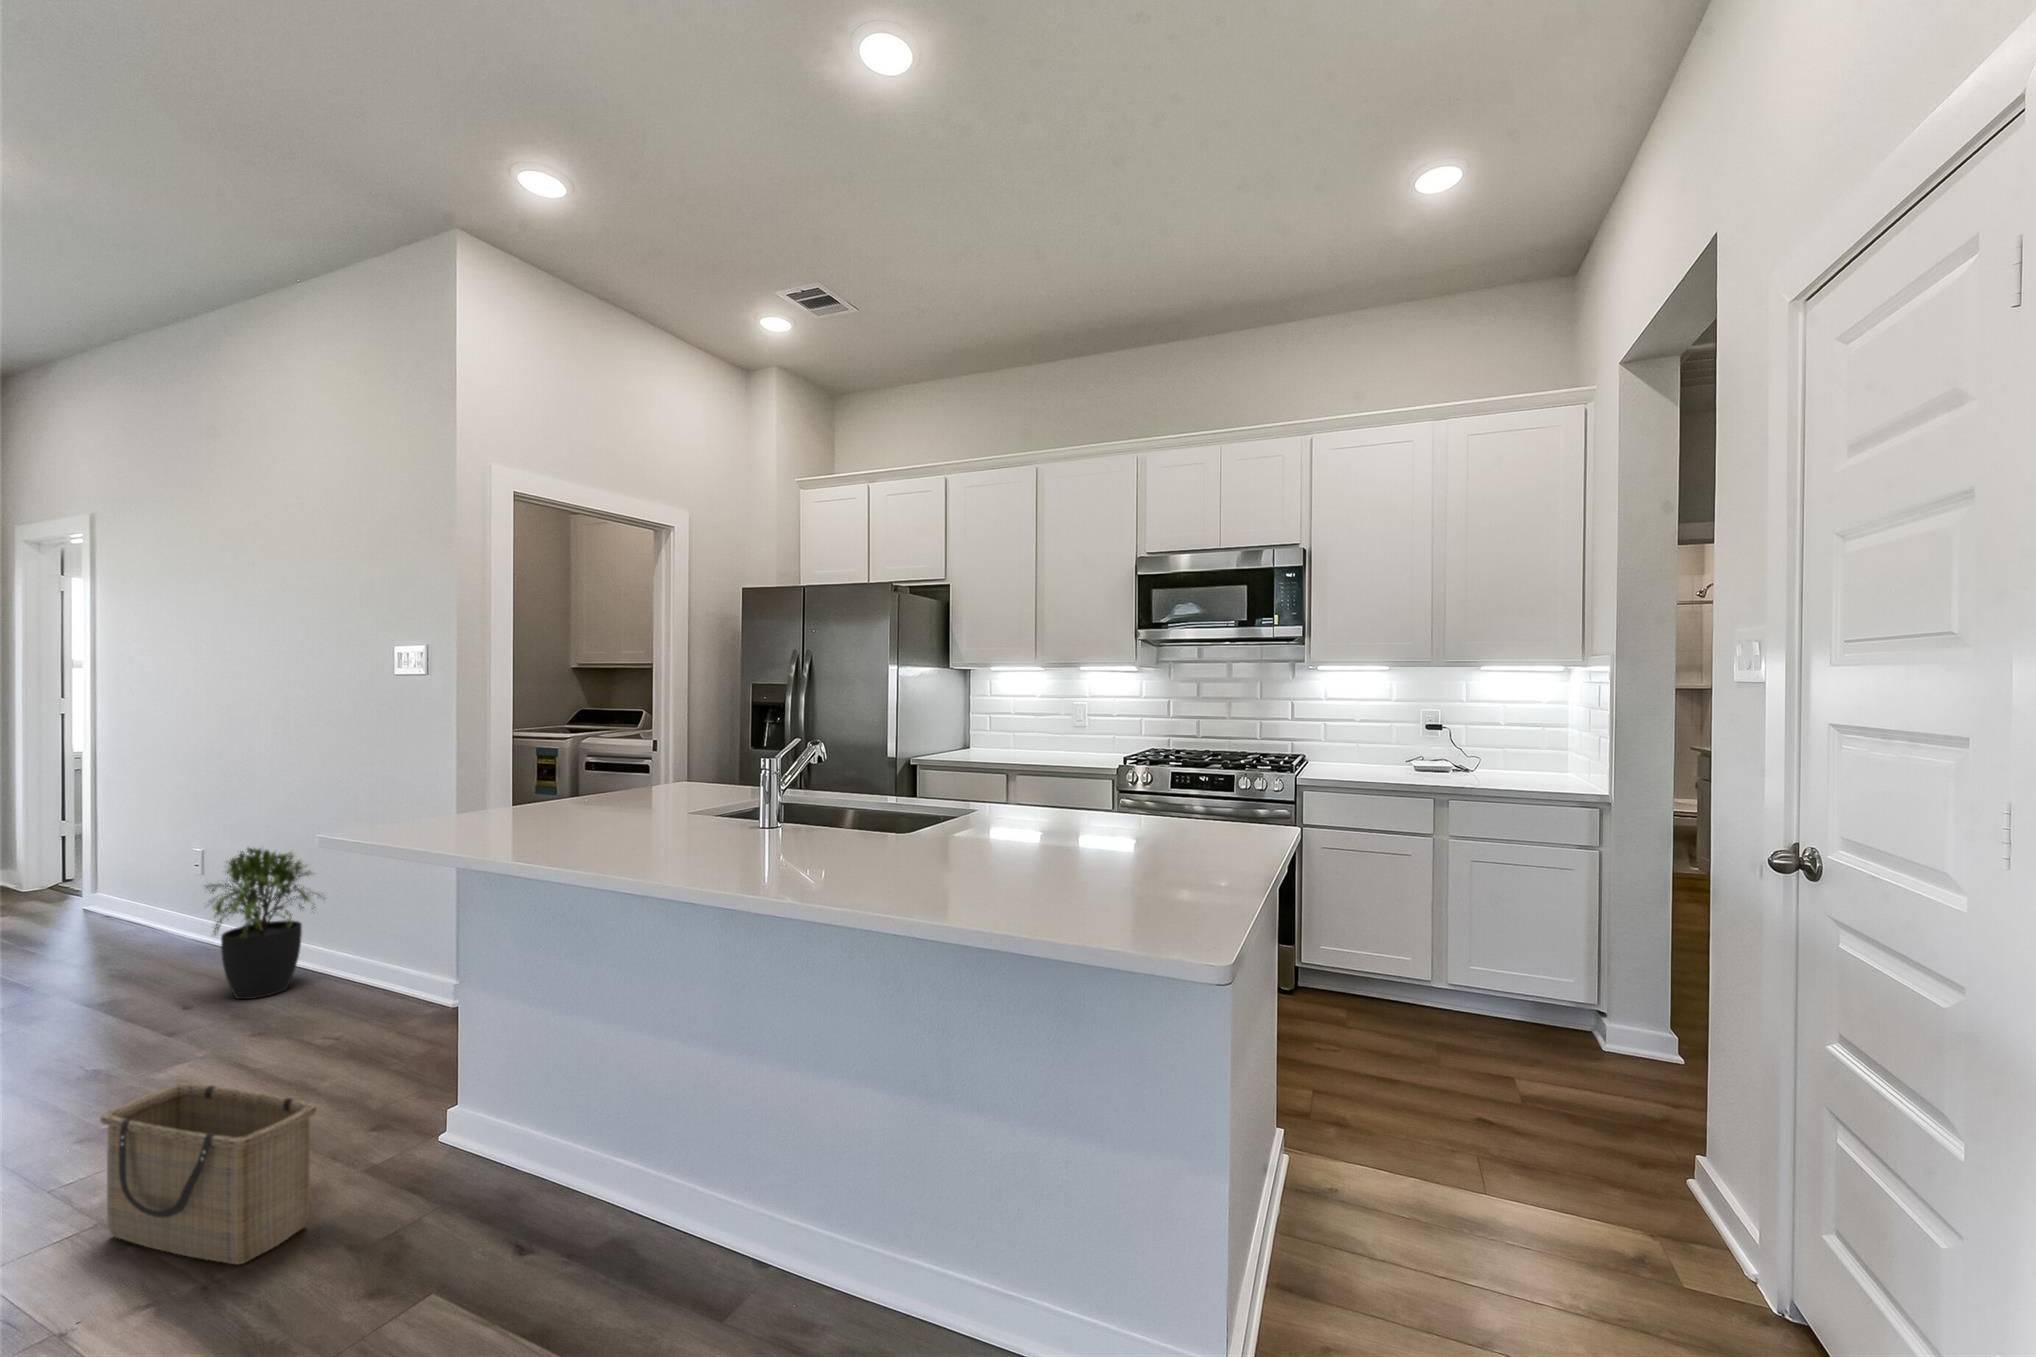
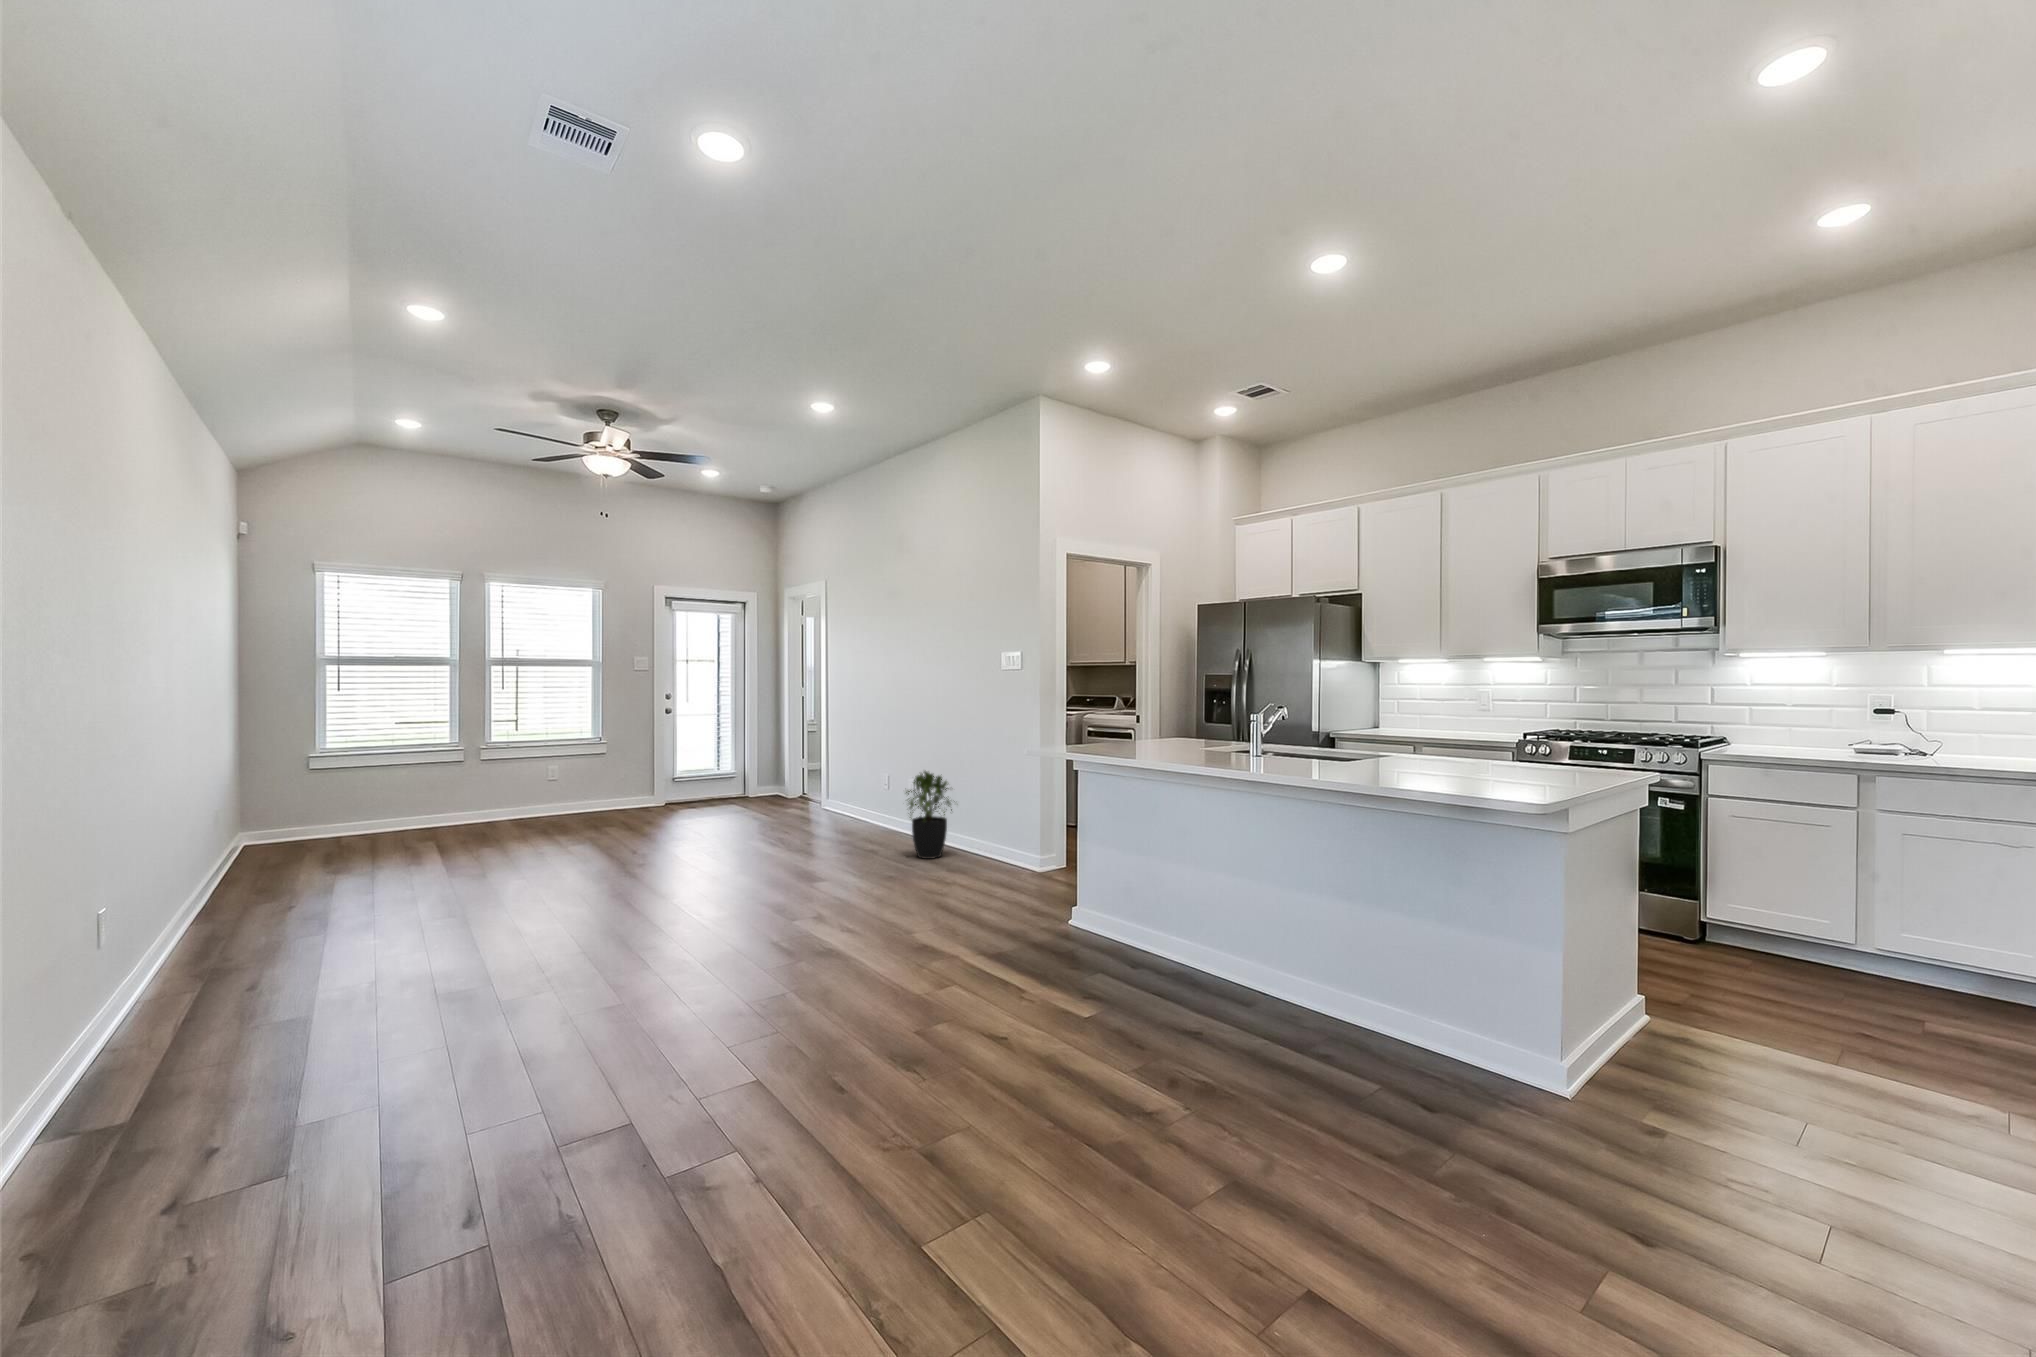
basket: present [100,1083,317,1264] -> none [933,872,1023,956]

